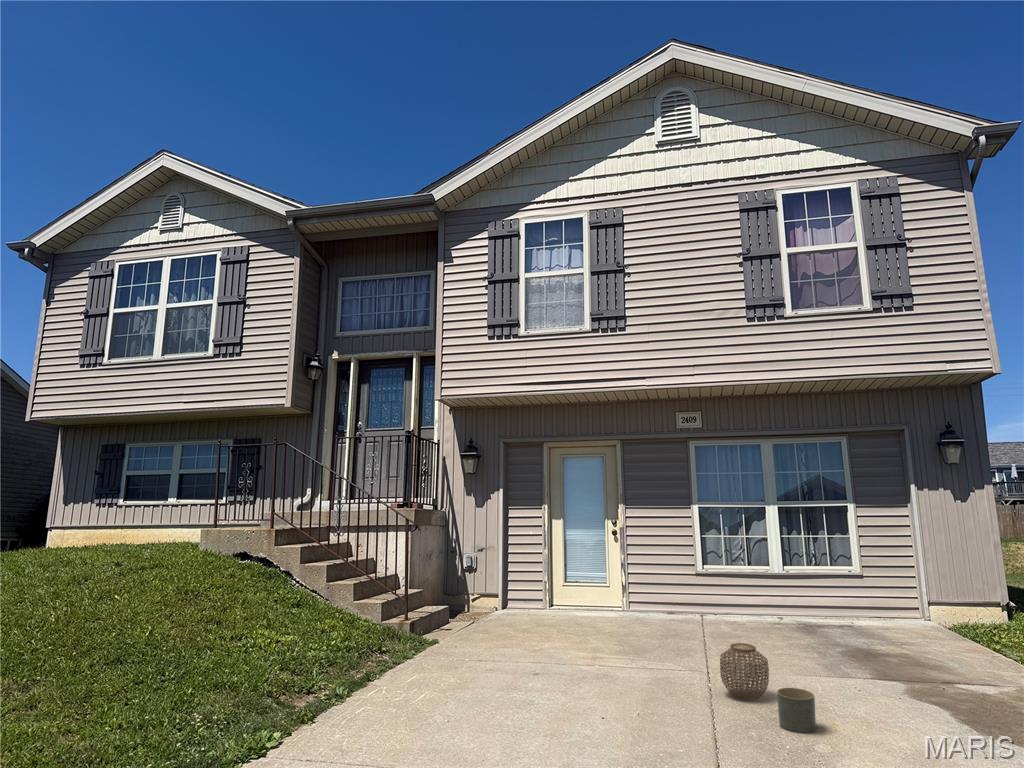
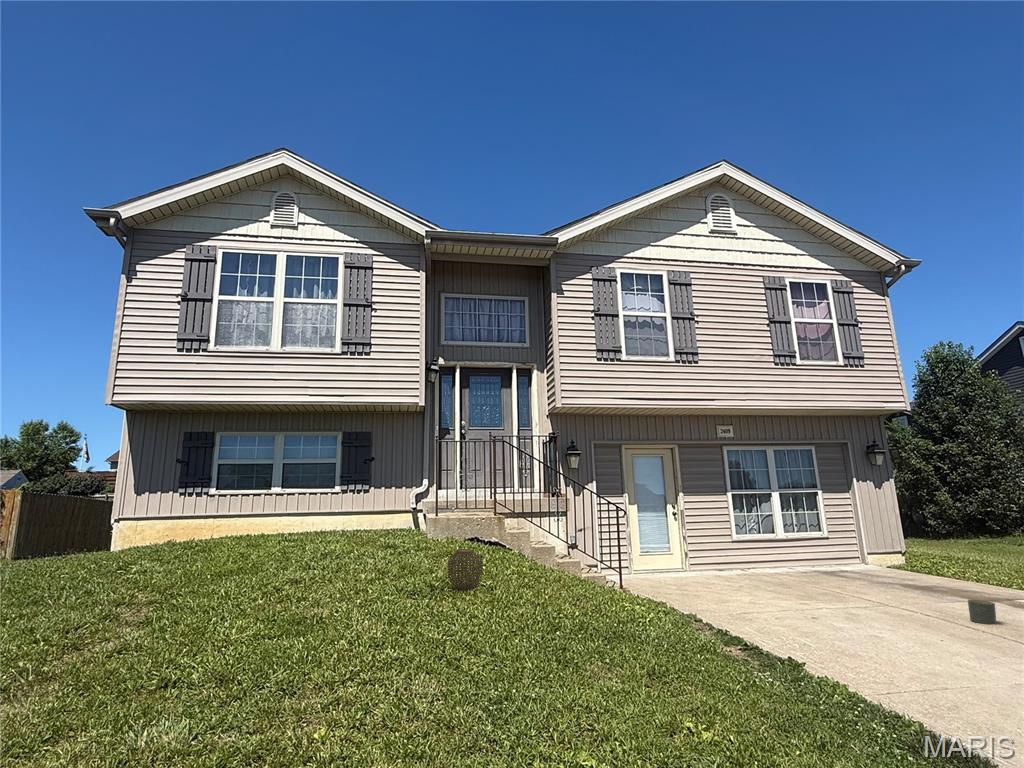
woven basket: present [720,643,769,700] -> present [447,549,483,590]

